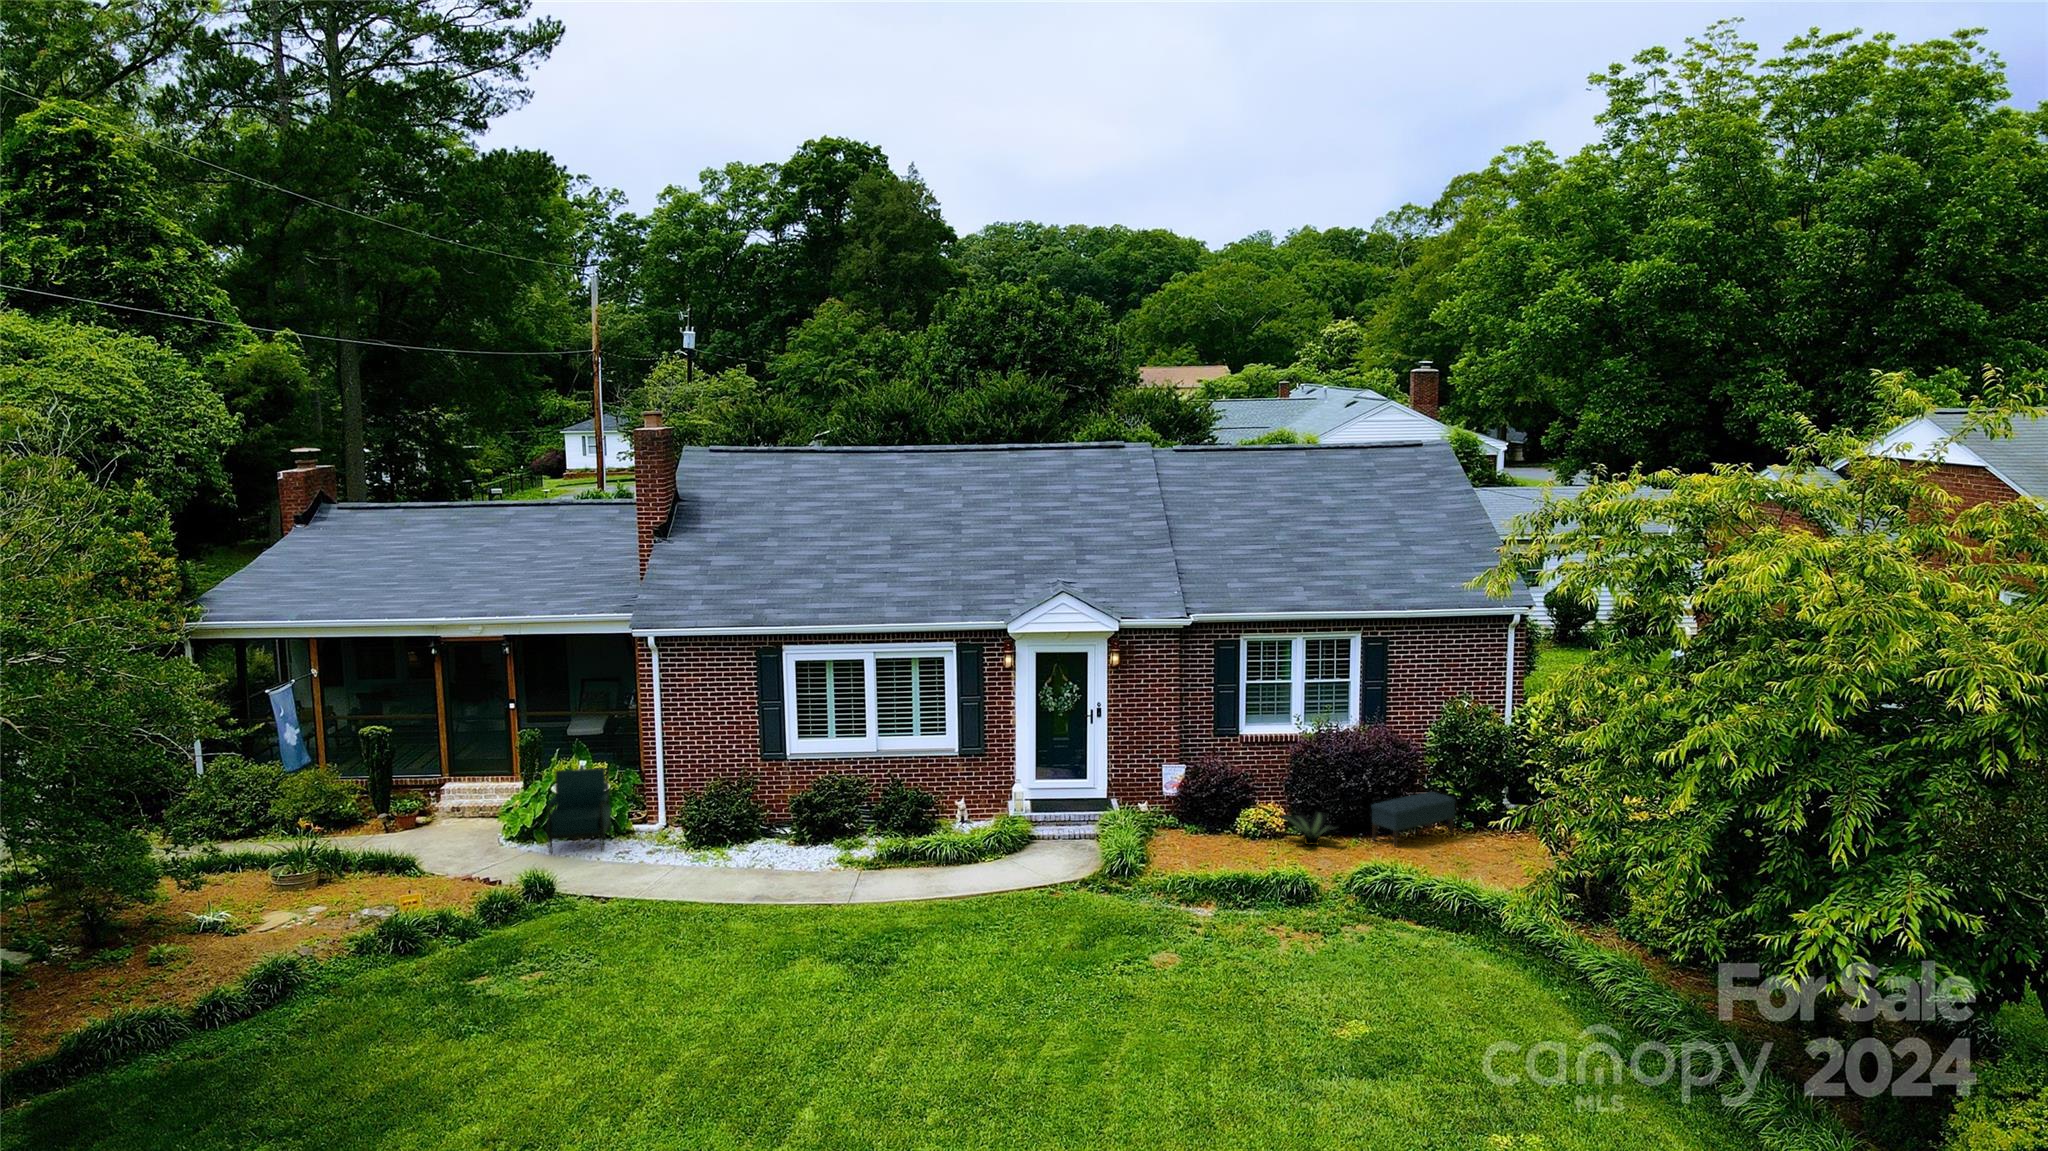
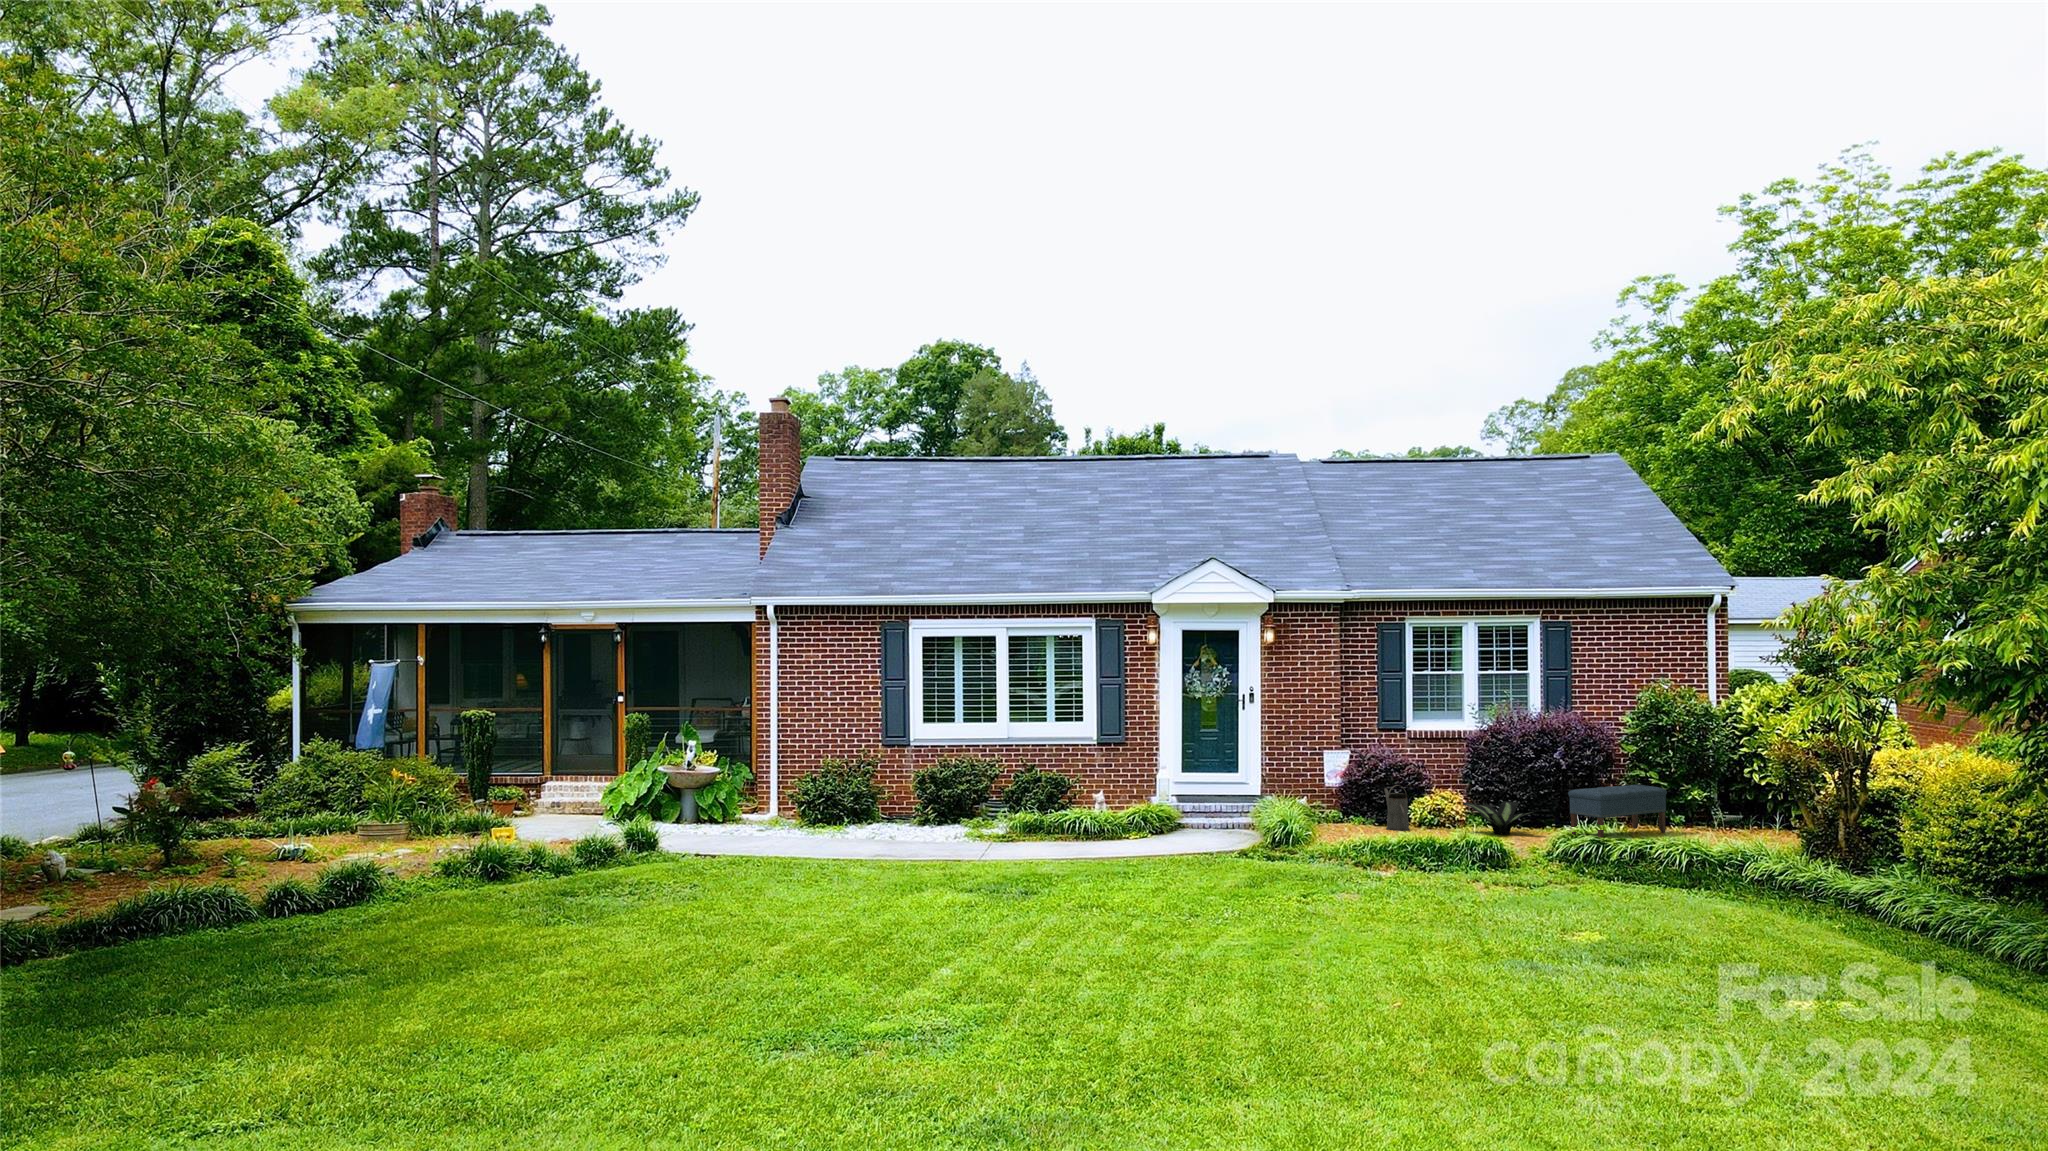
chair: present [547,768,611,854] -> none [652,744,720,828]
watering can: none [1214,797,1234,841] -> present [1384,785,1410,831]

